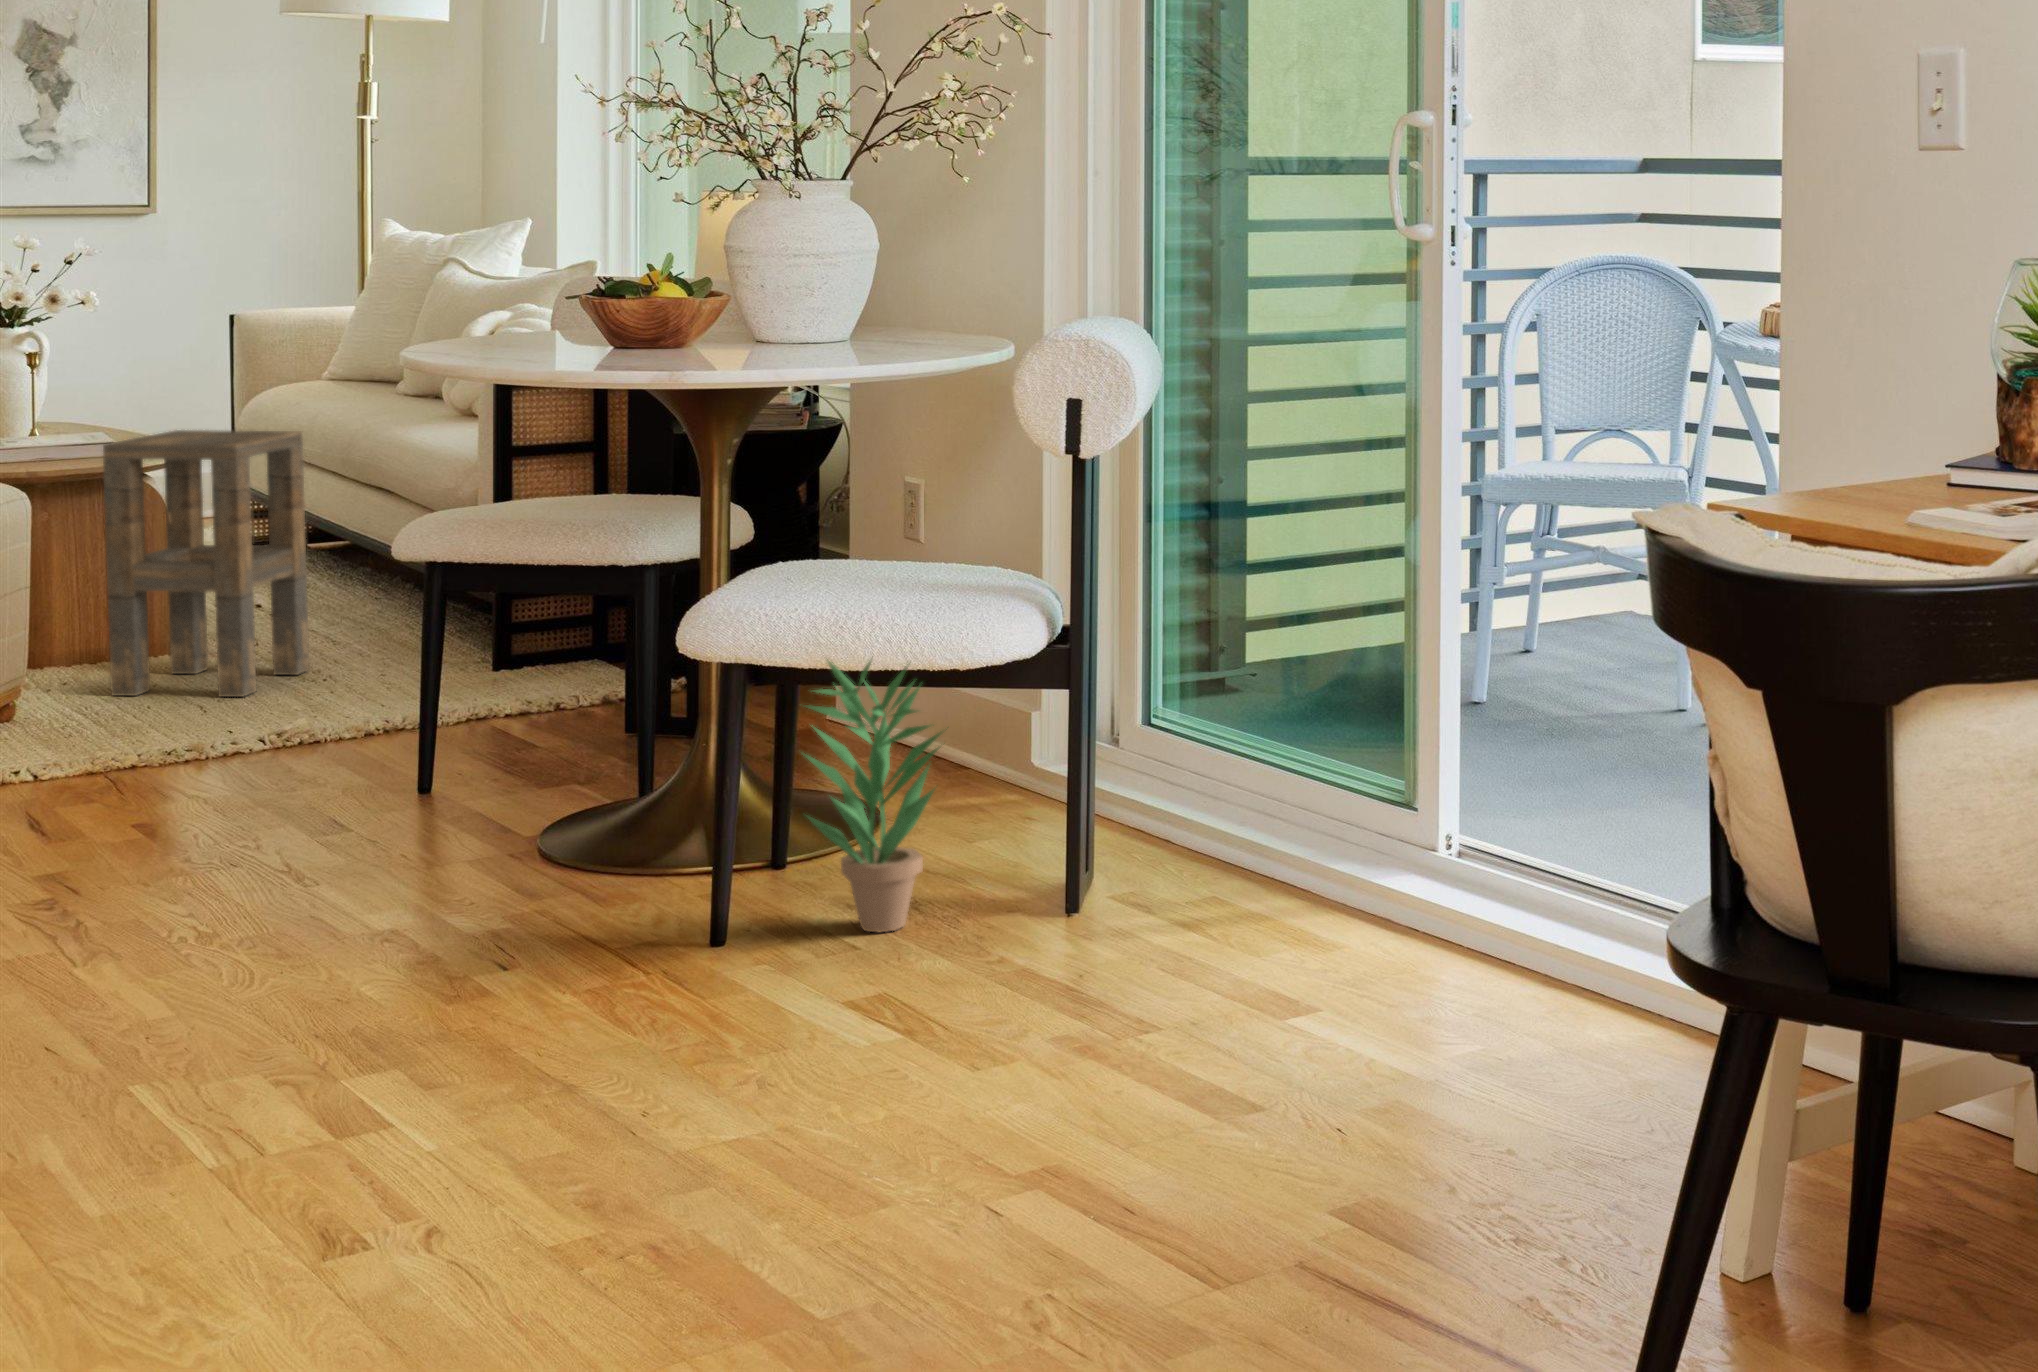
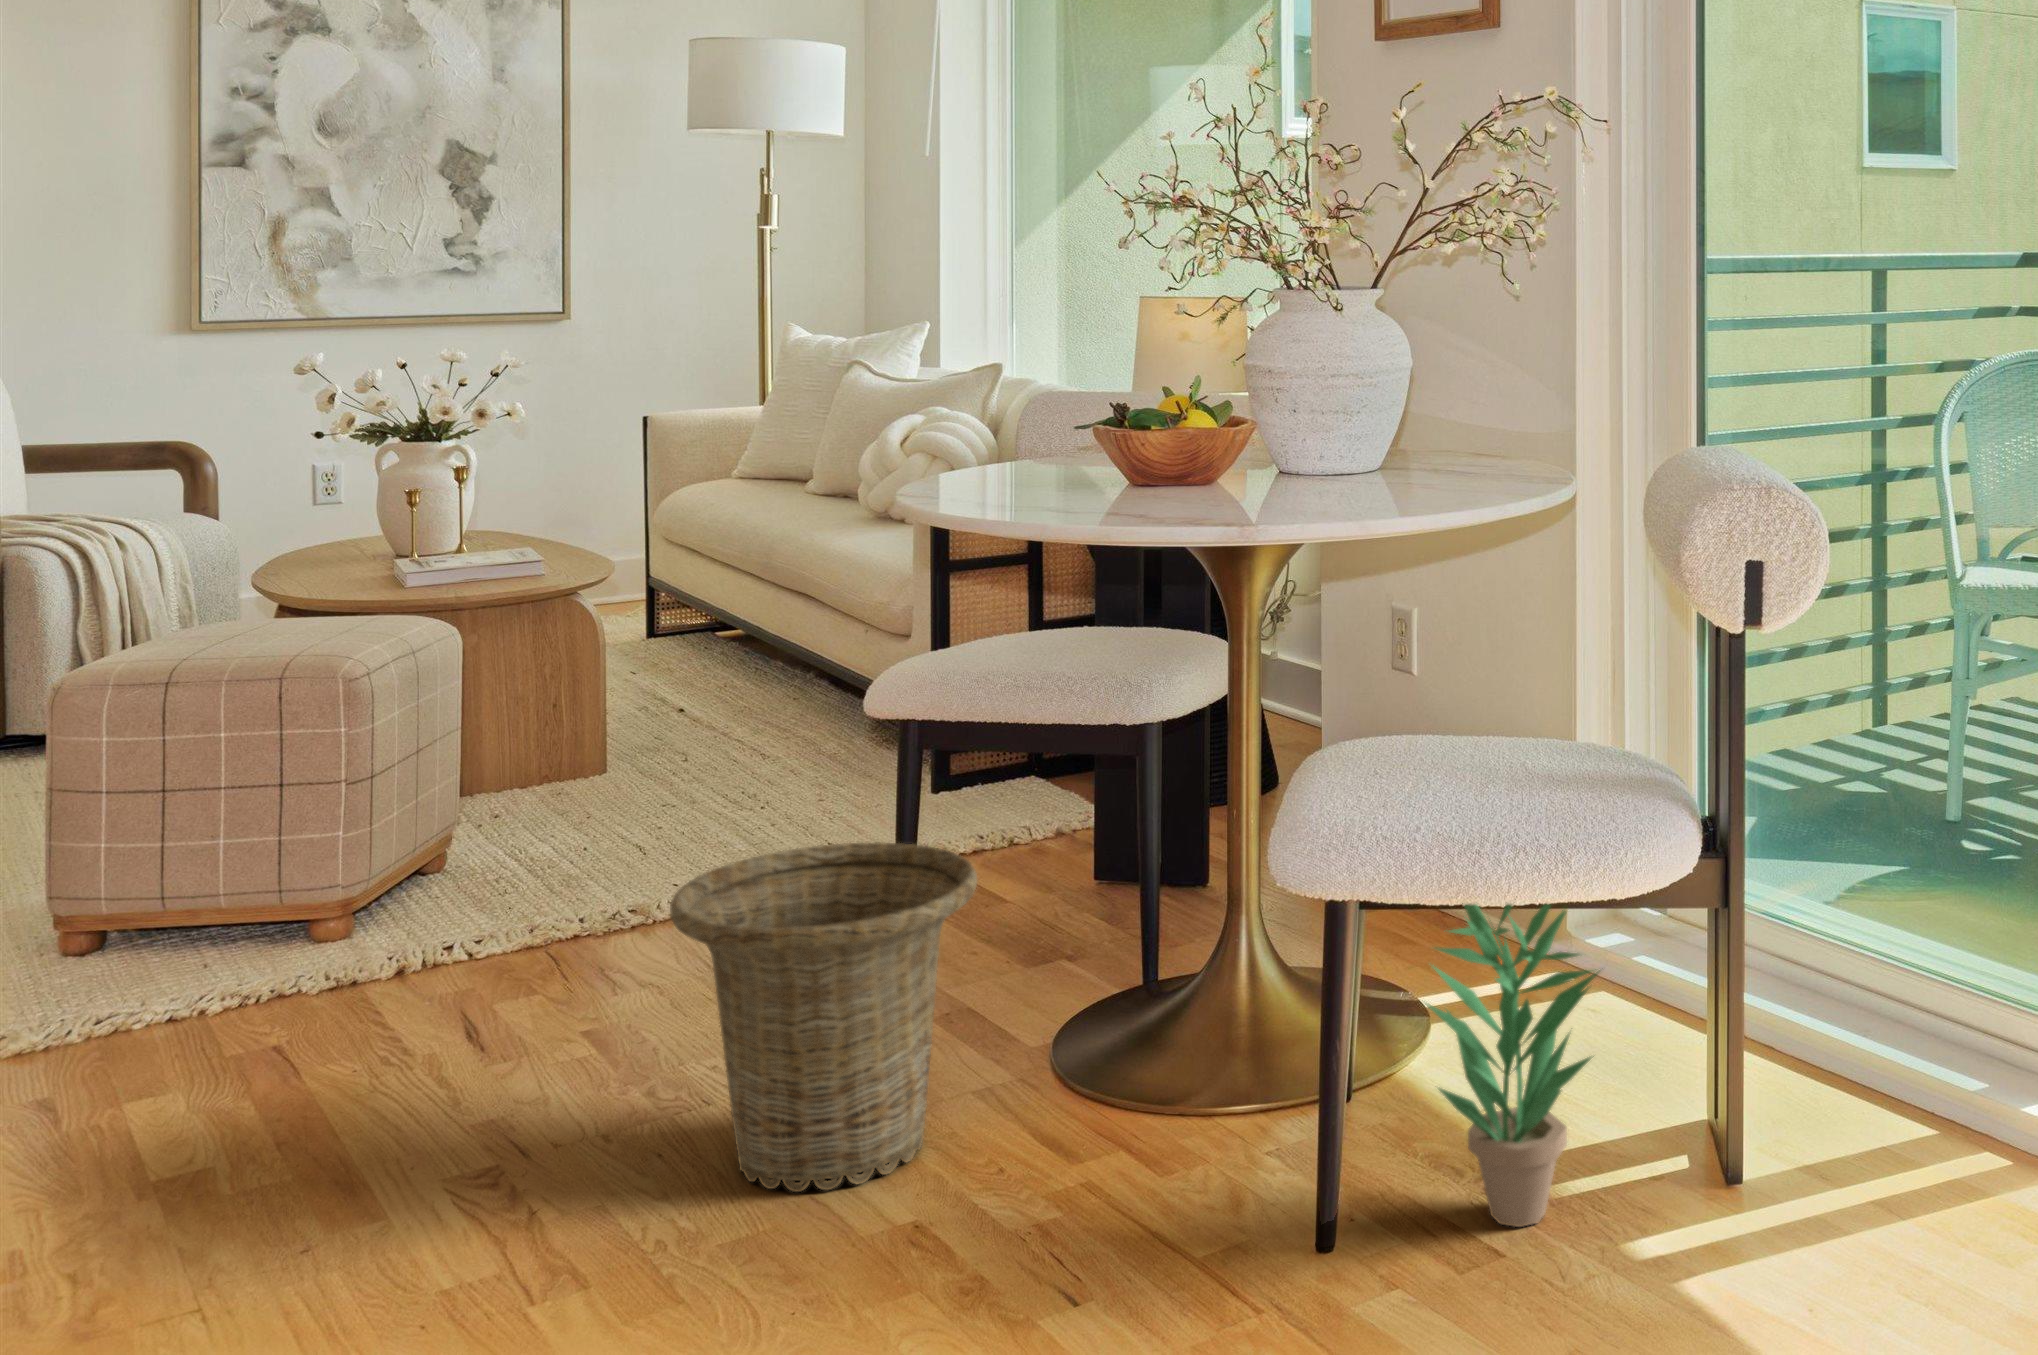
side table: present [103,430,309,697] -> none [537,549,743,834]
basket: none [192,648,457,914] -> present [670,843,977,1192]

